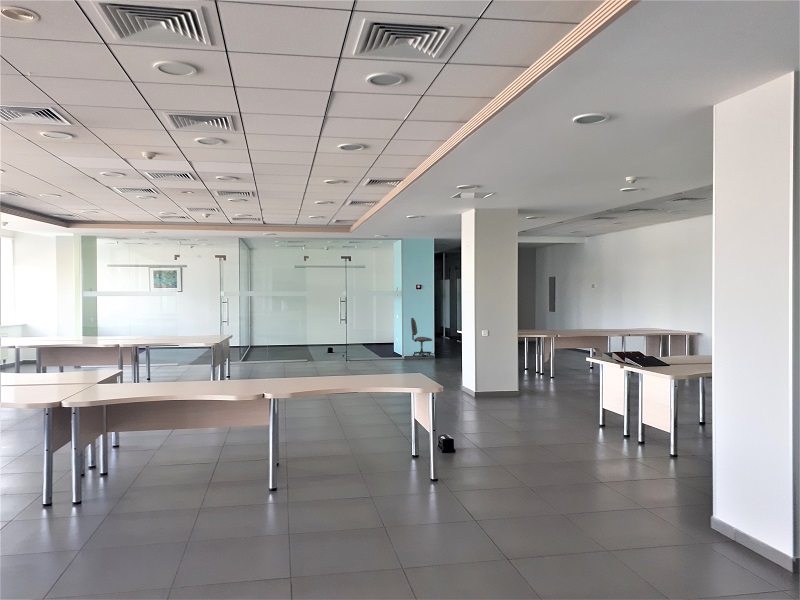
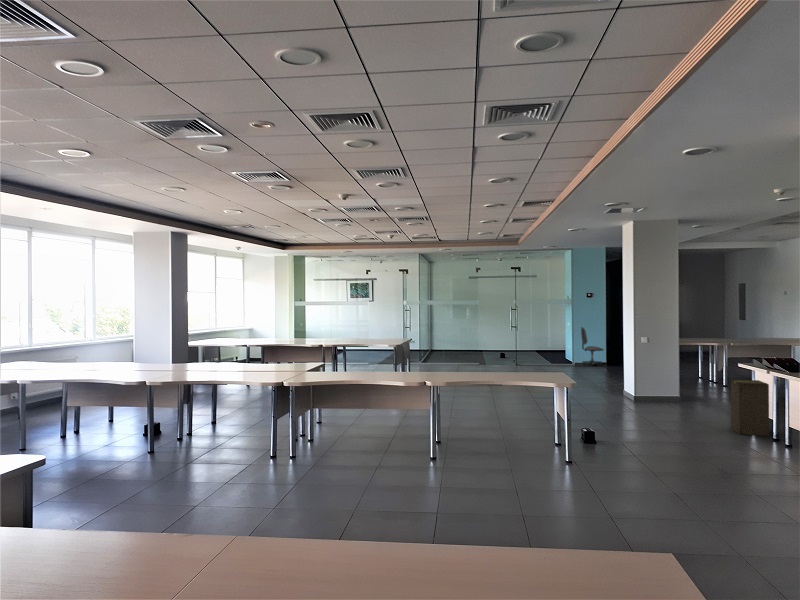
cardboard box: none [569,364,603,418] -> present [731,380,769,436]

